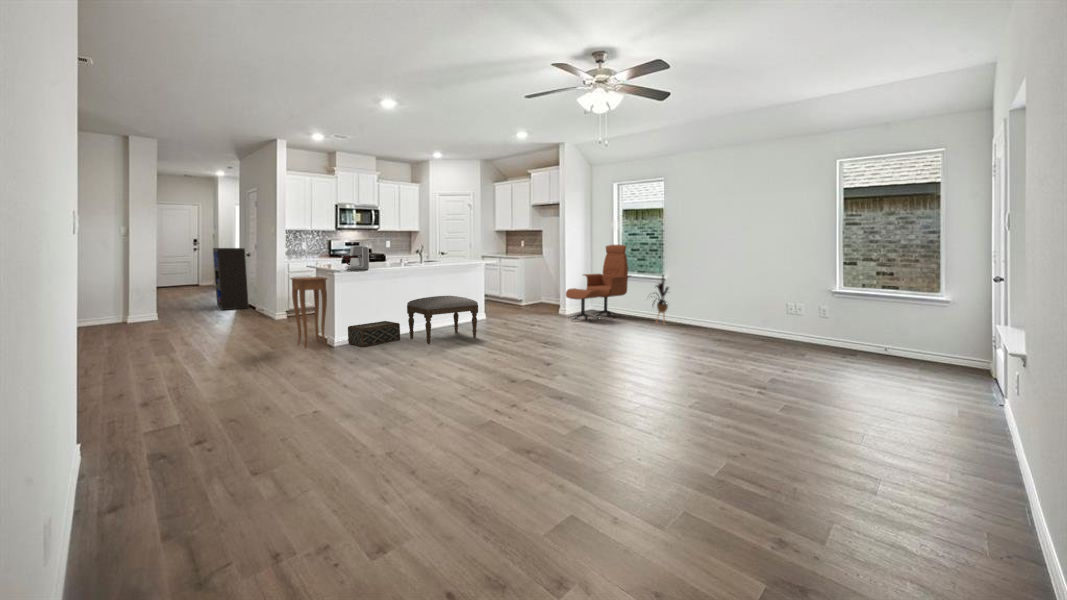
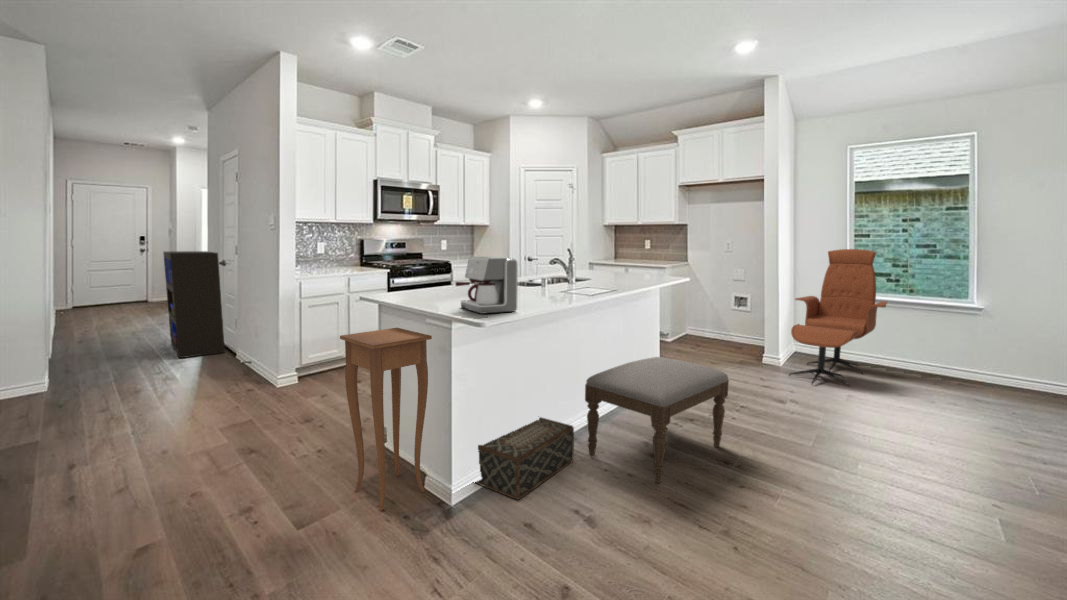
house plant: present [654,275,669,321] -> none [945,304,1010,394]

